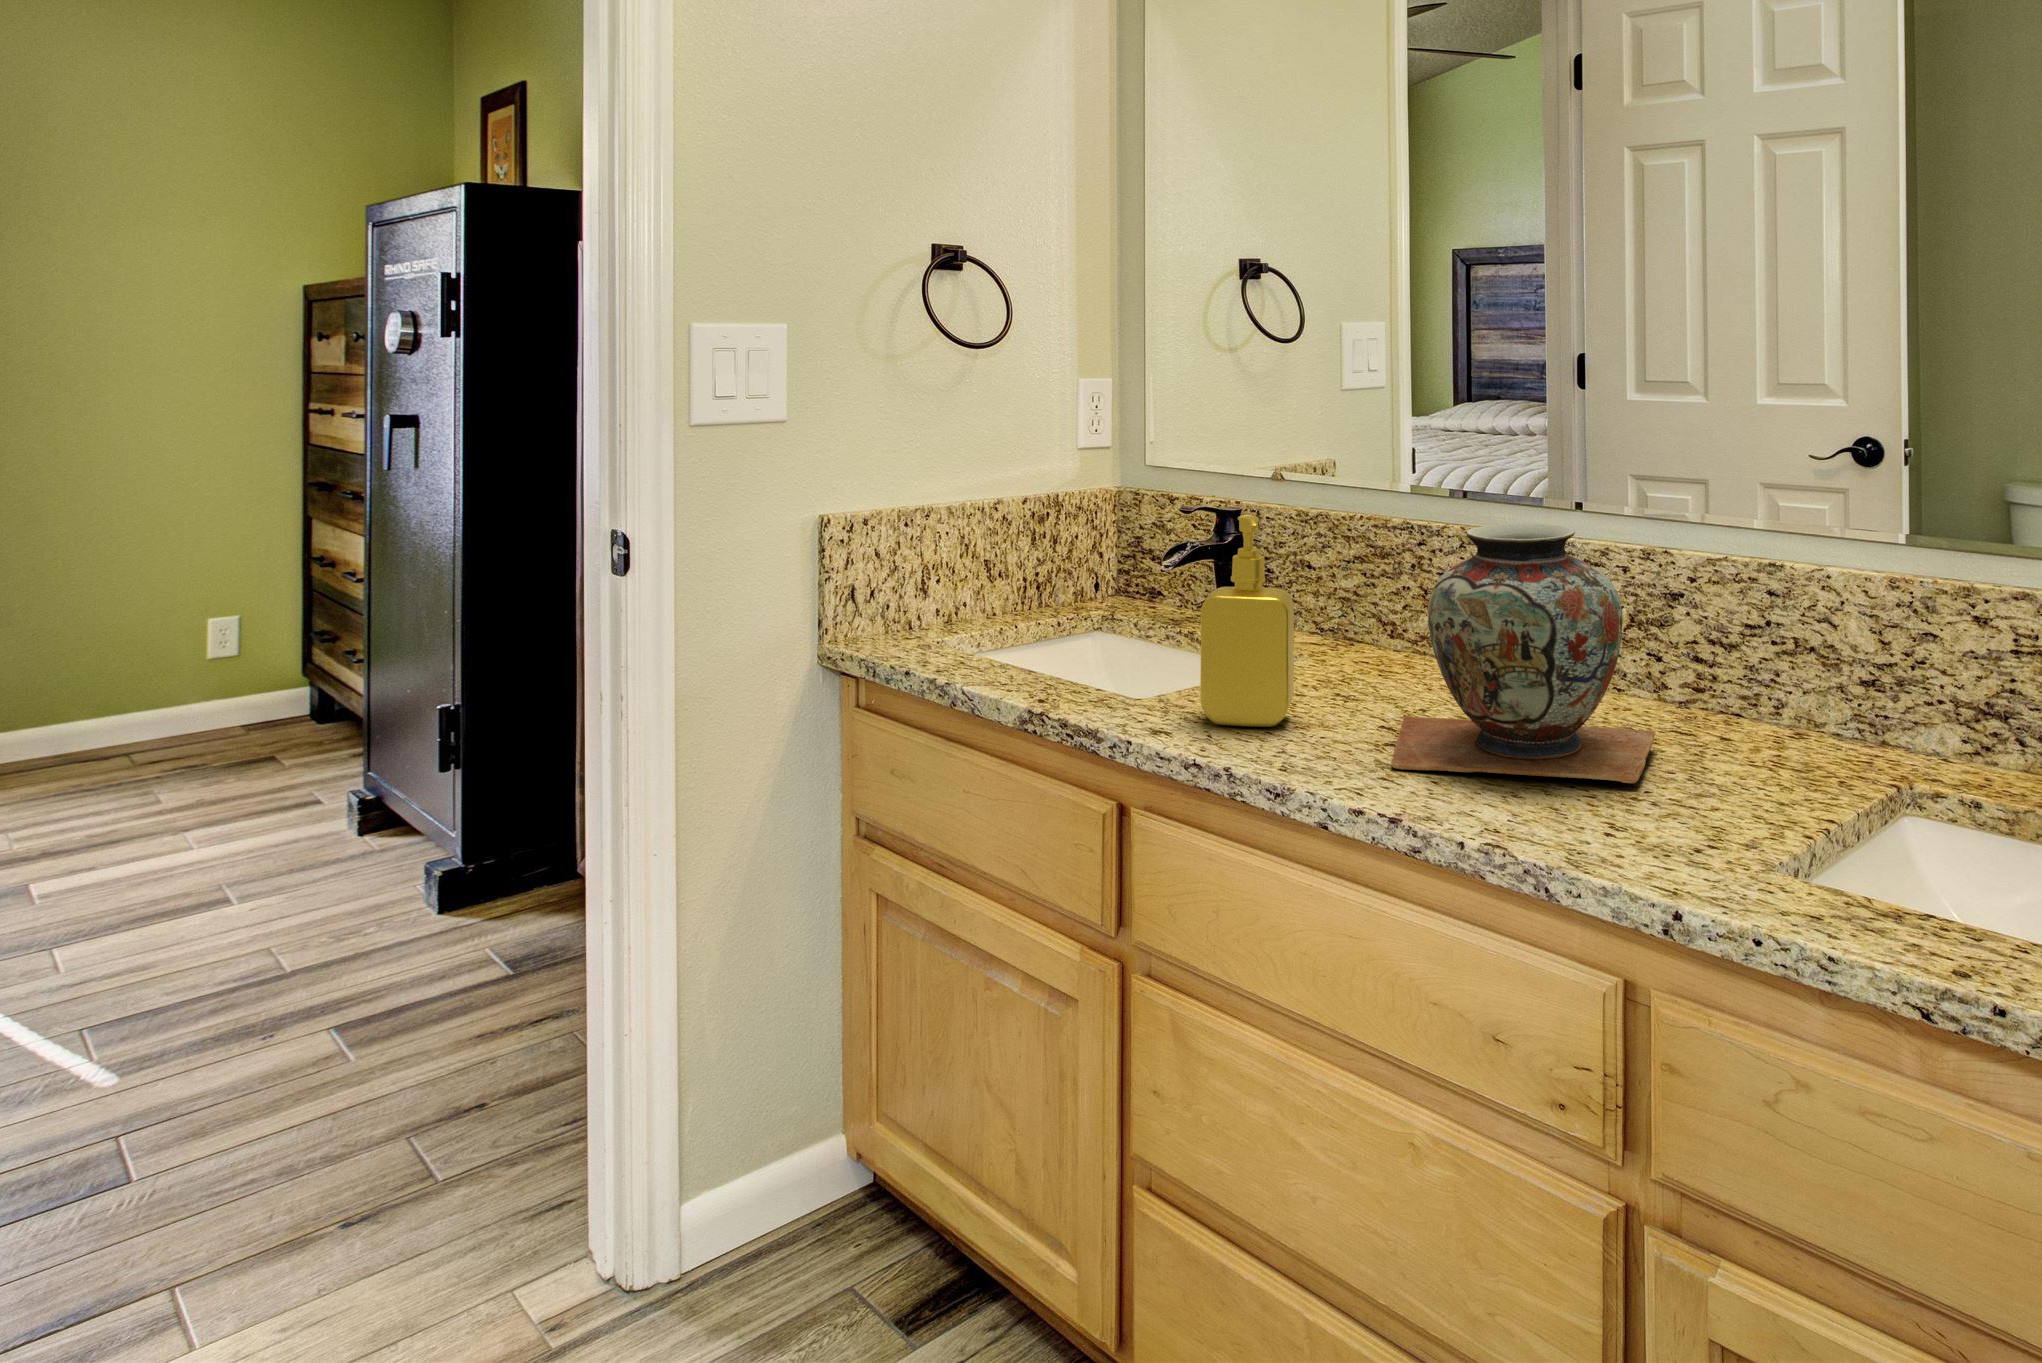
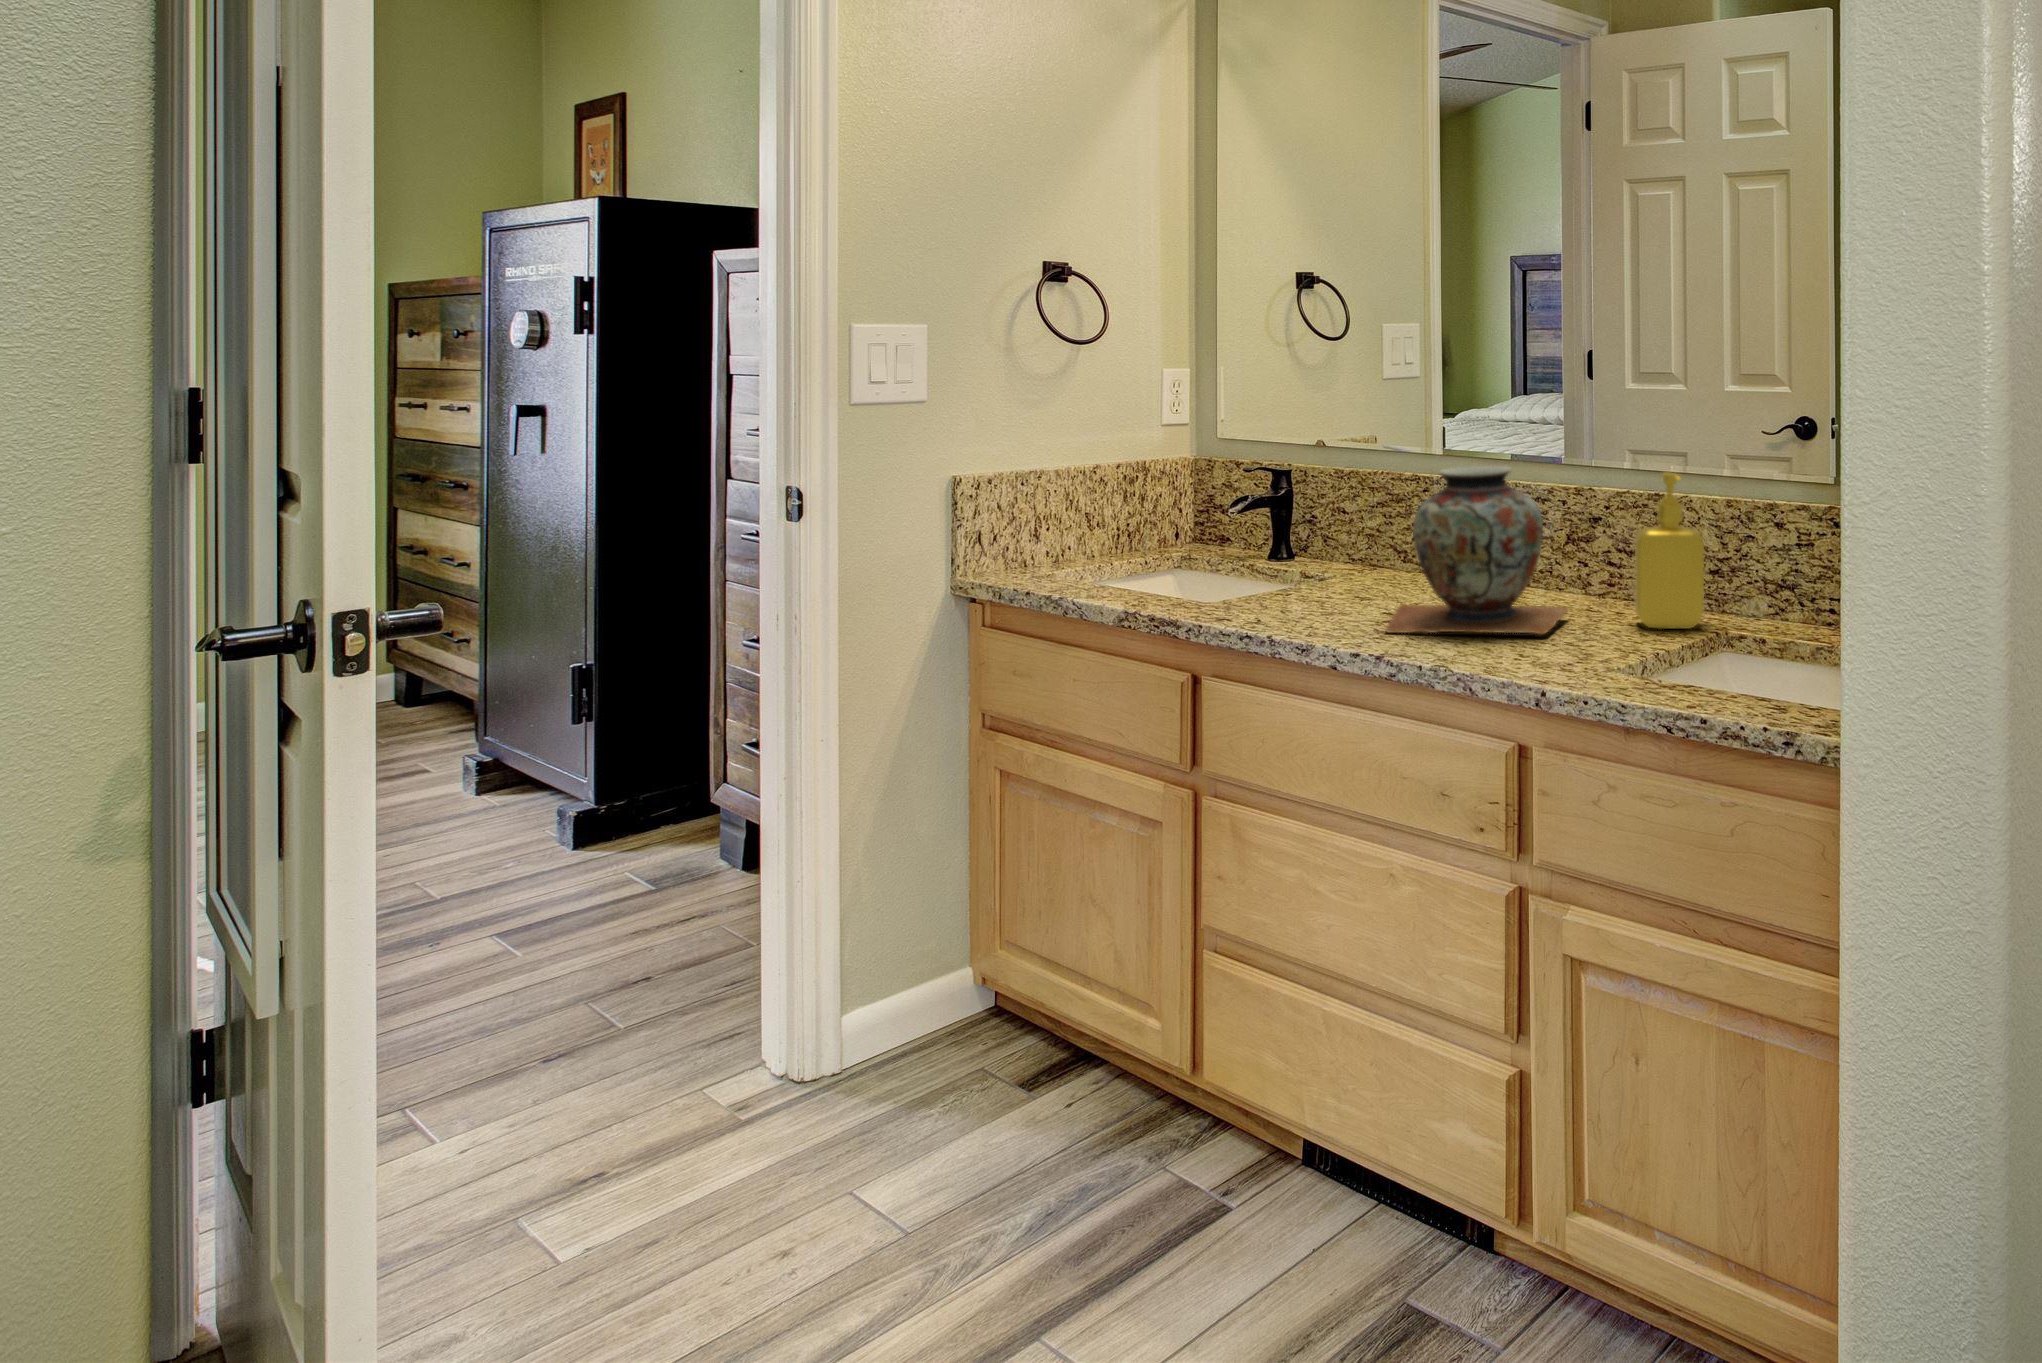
soap dispenser: present [1200,515,1294,727] -> present [1635,472,1704,629]

